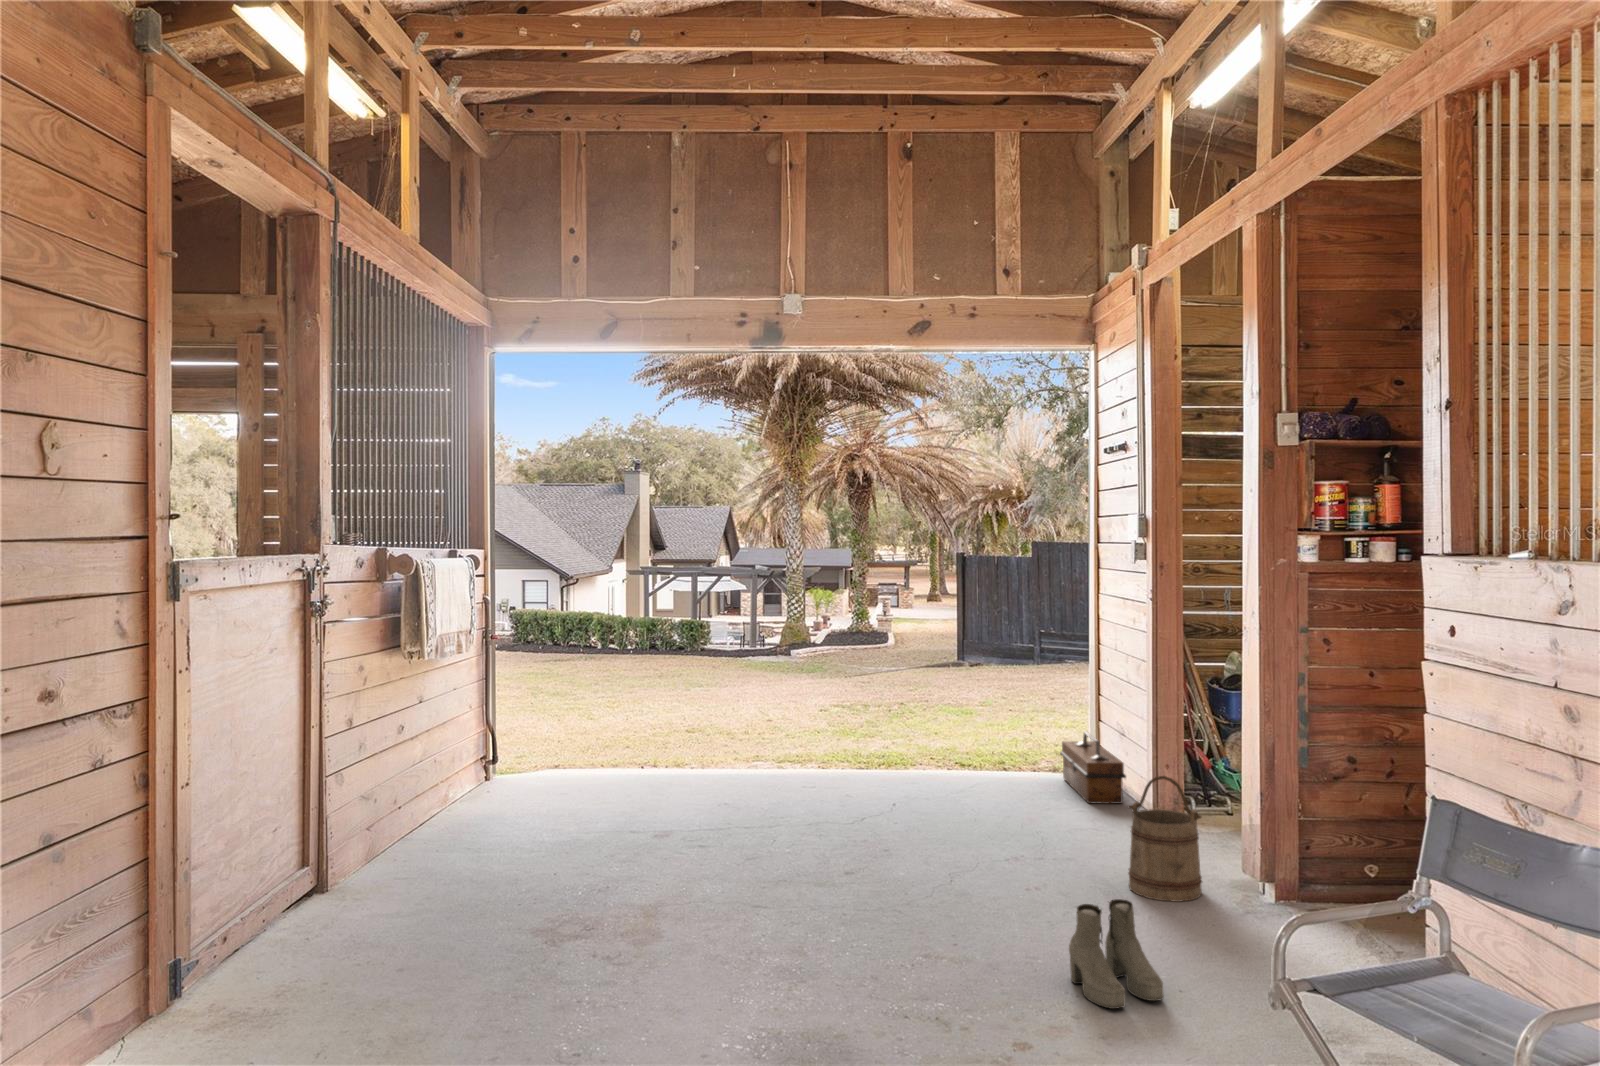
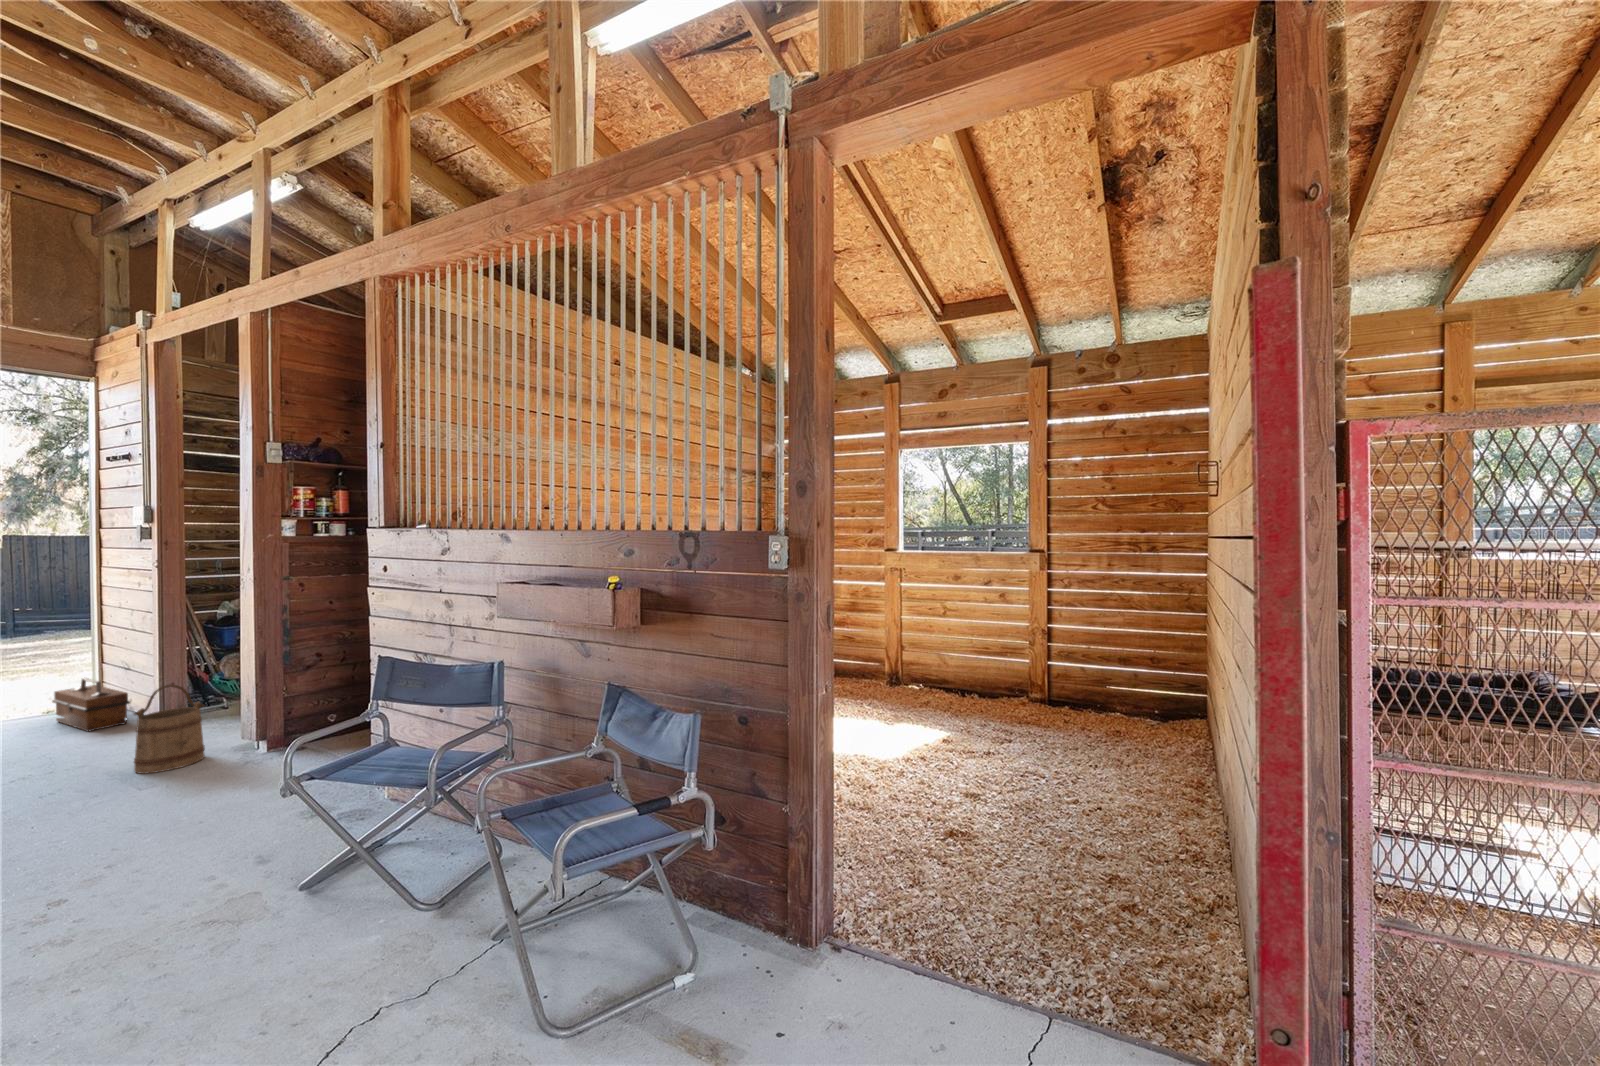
boots: present [1069,899,1164,1009] -> none [69,768,169,849]

